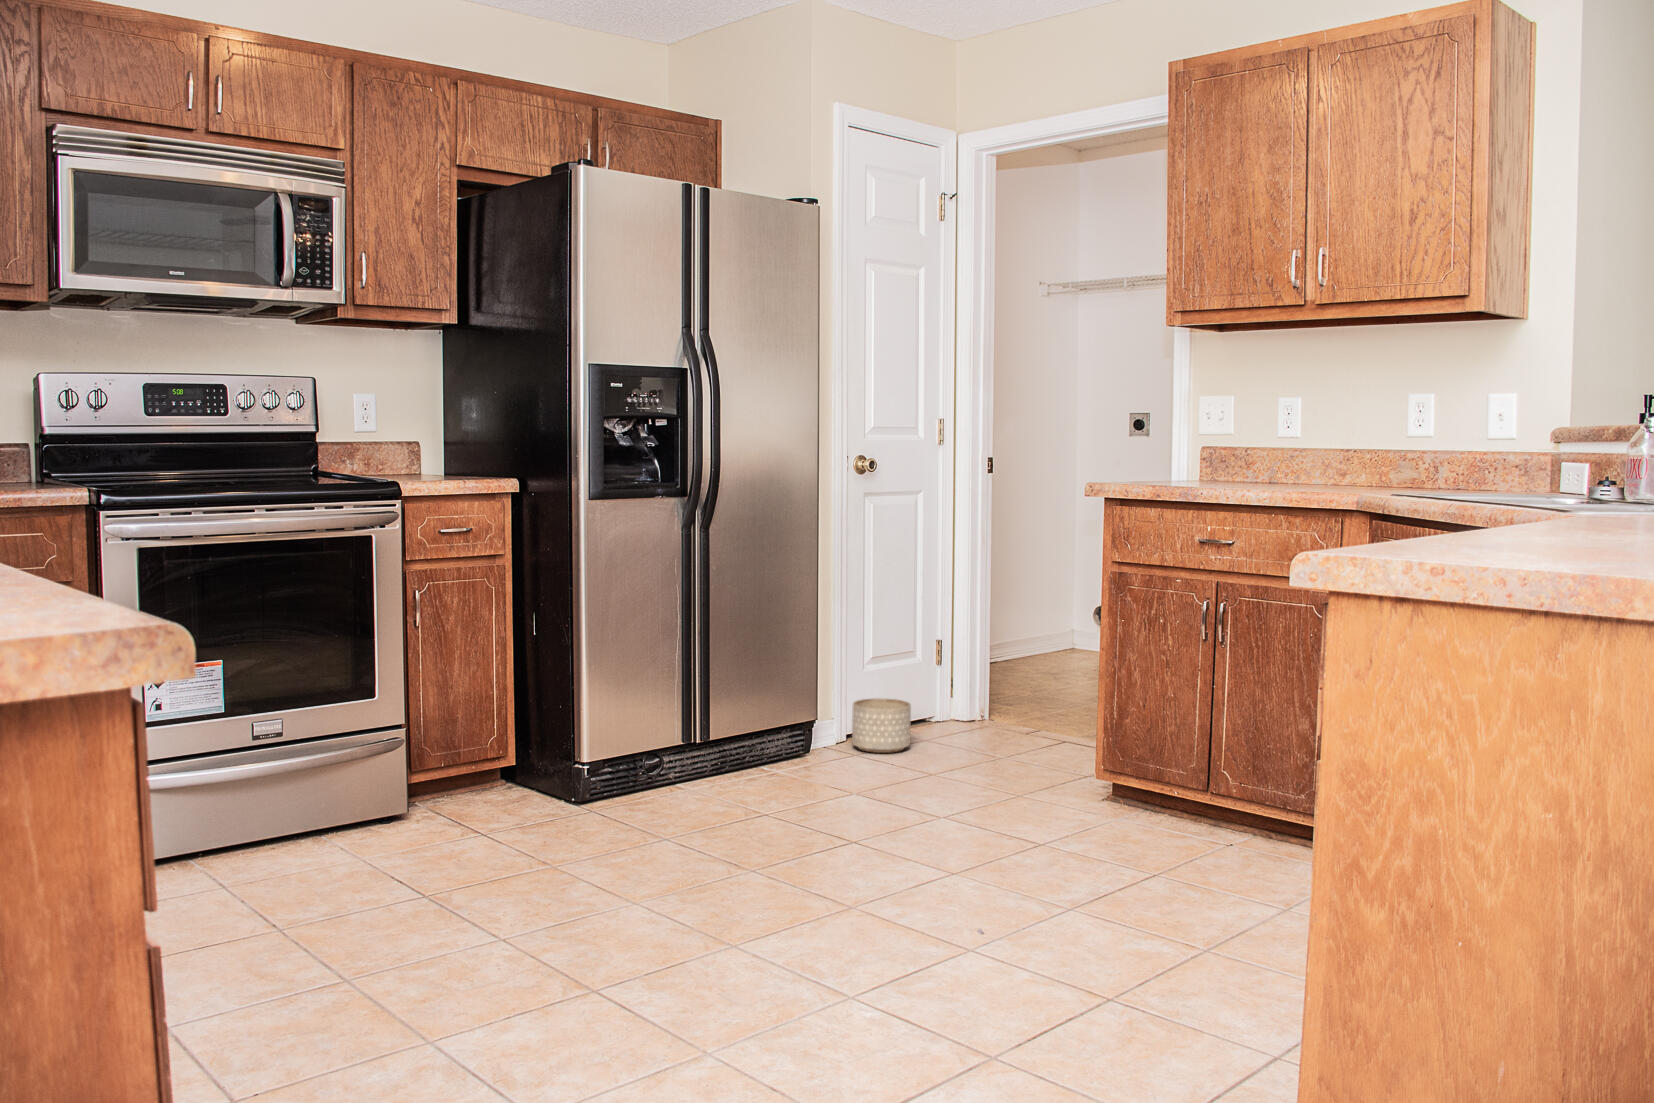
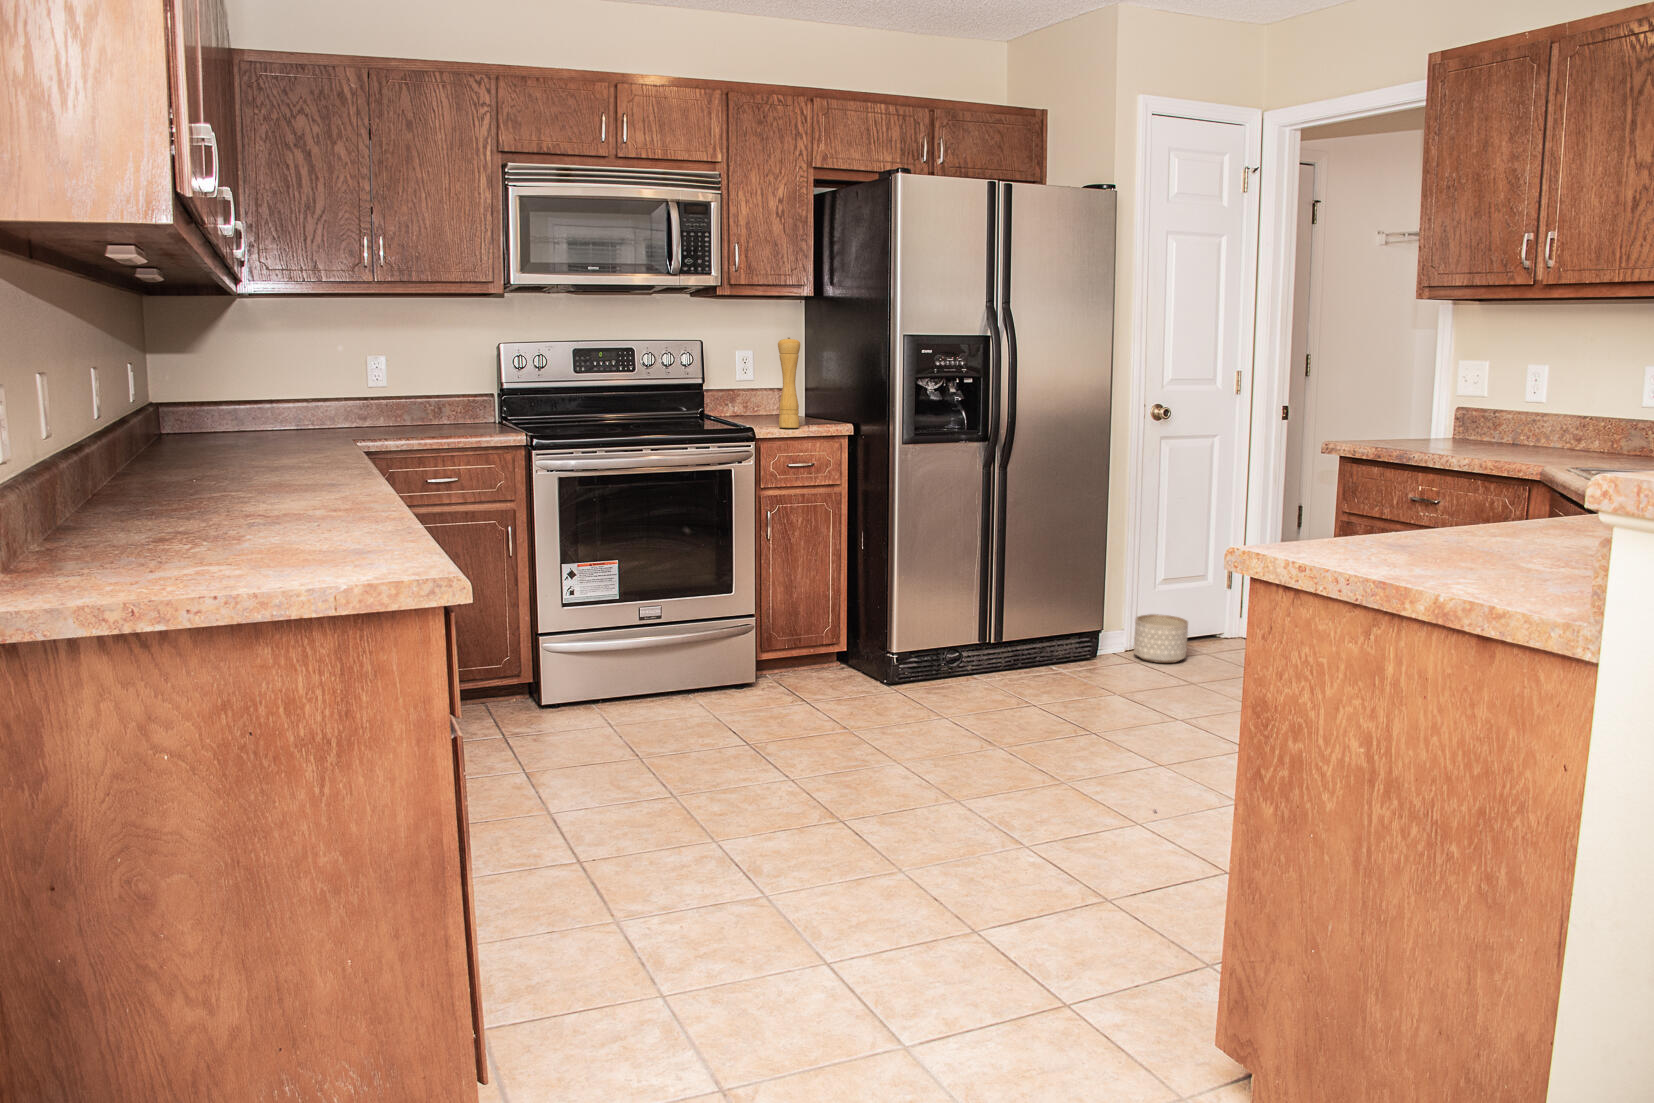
pepper mill: none [426,371,455,483] -> present [778,338,800,428]

